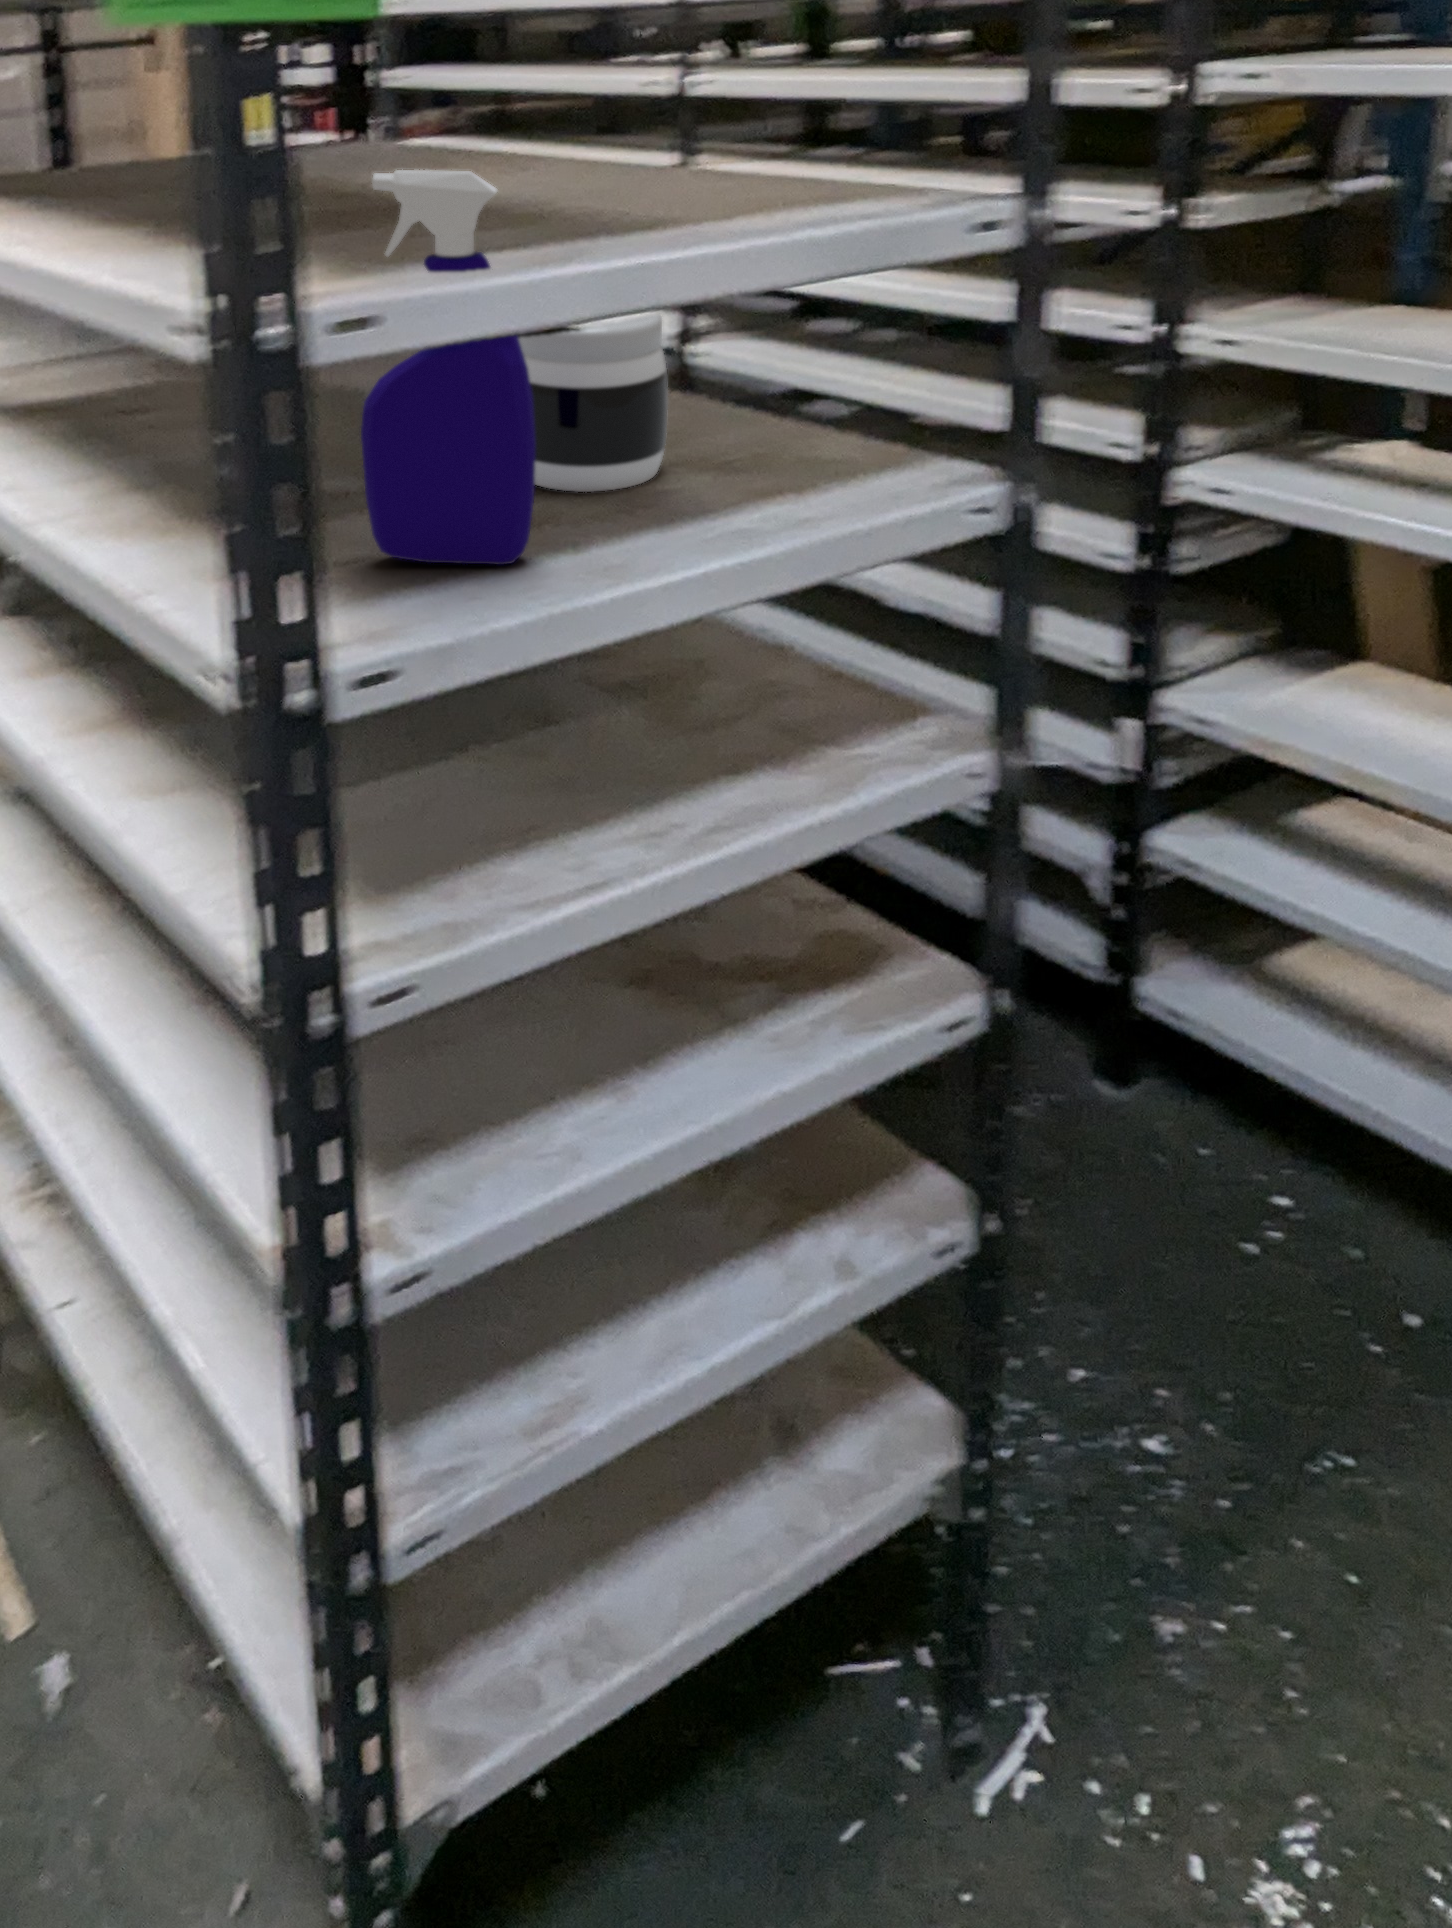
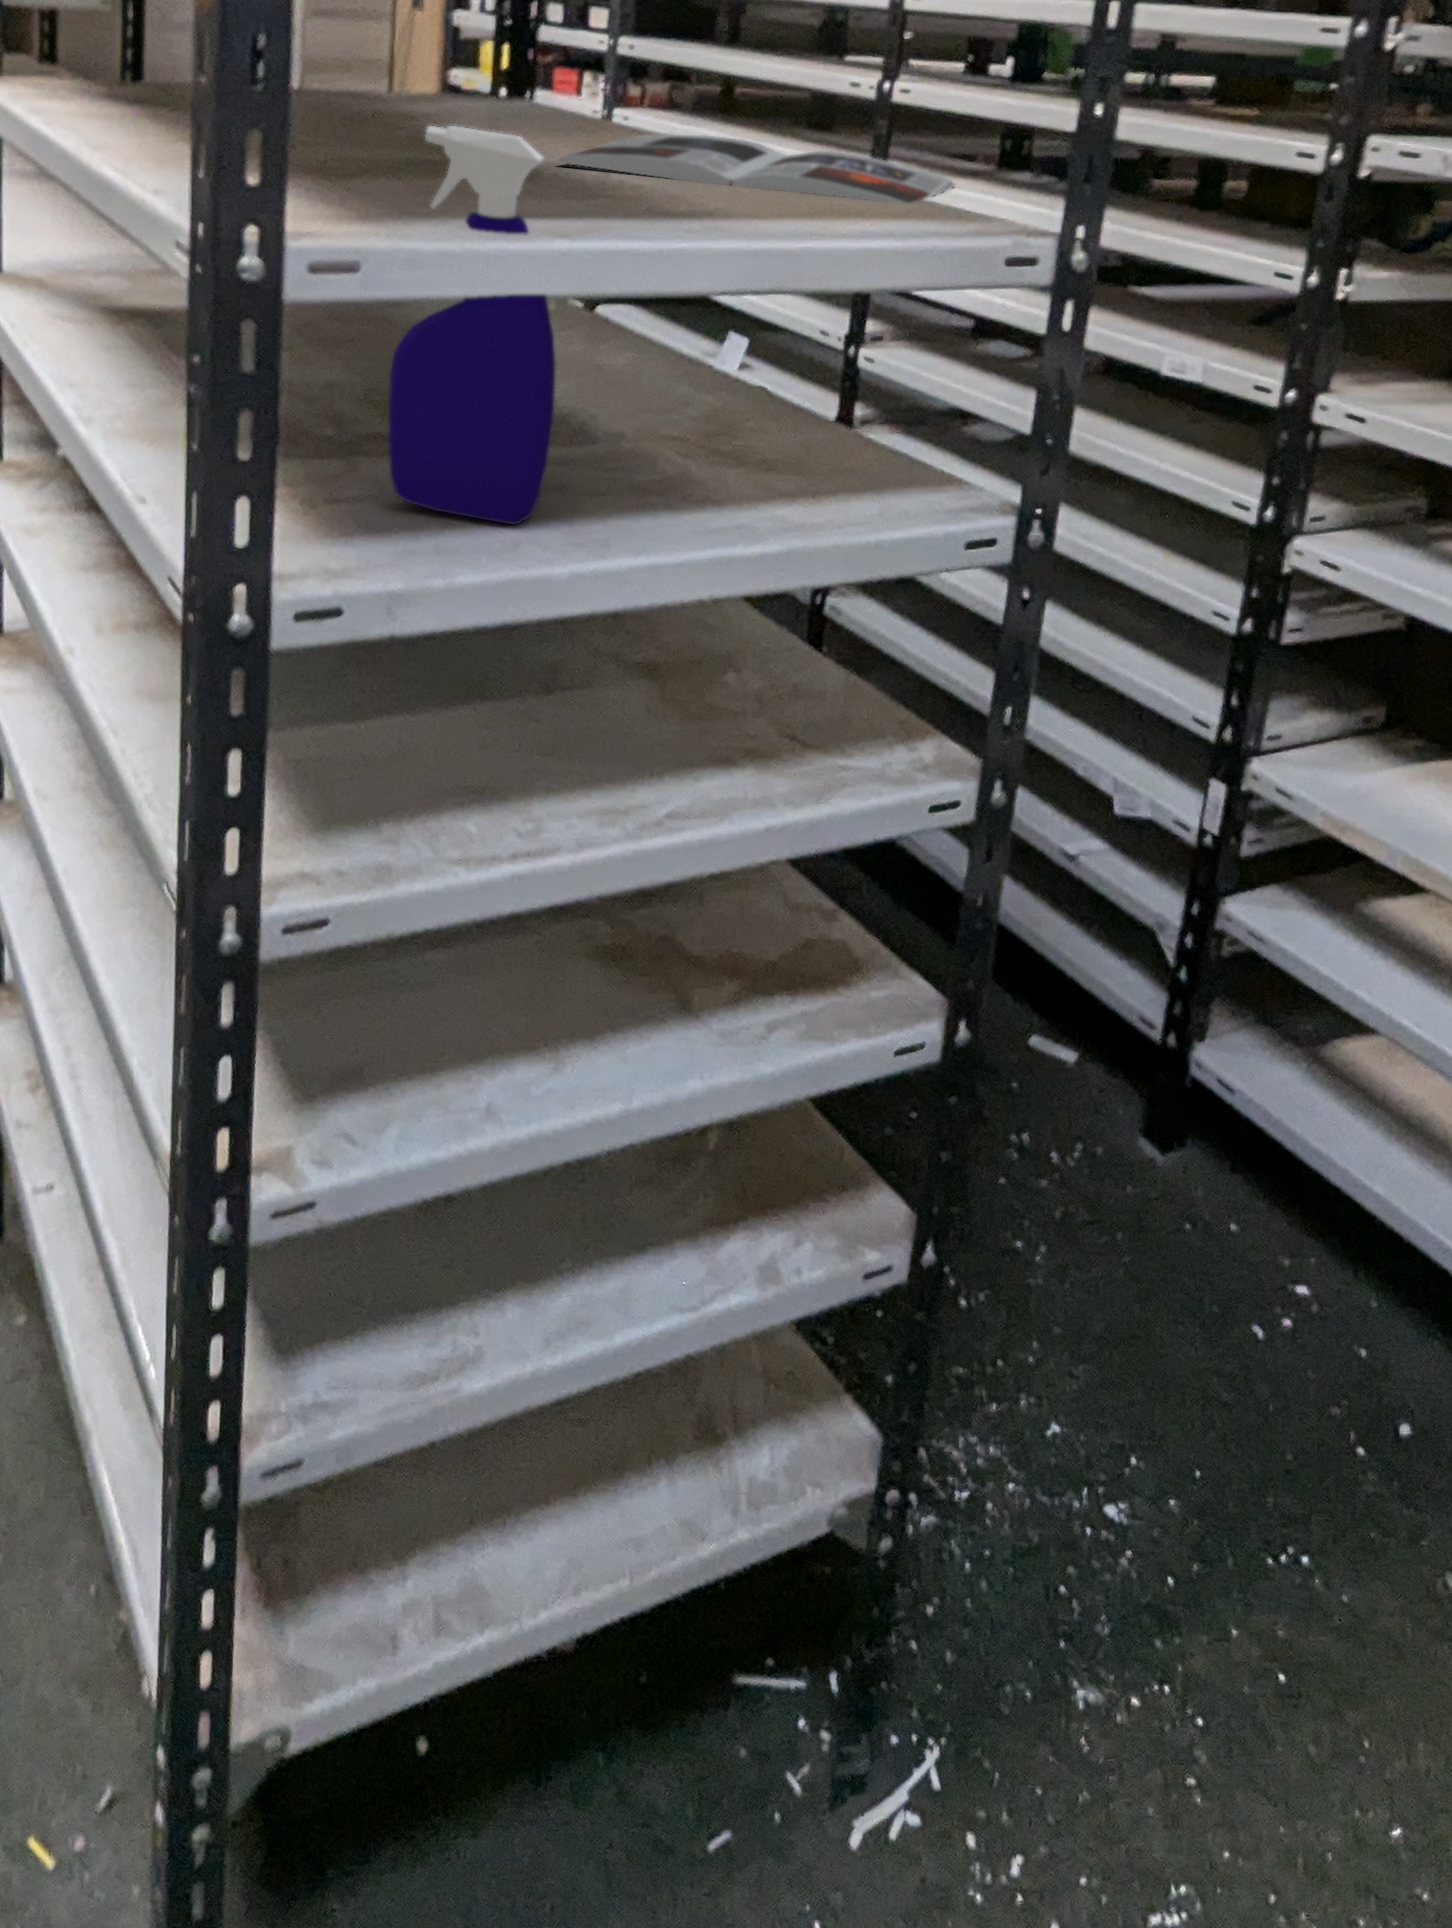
magazine: none [432,149,824,199] -> present [557,134,954,204]
jar: present [519,314,668,492] -> none [567,278,731,470]

